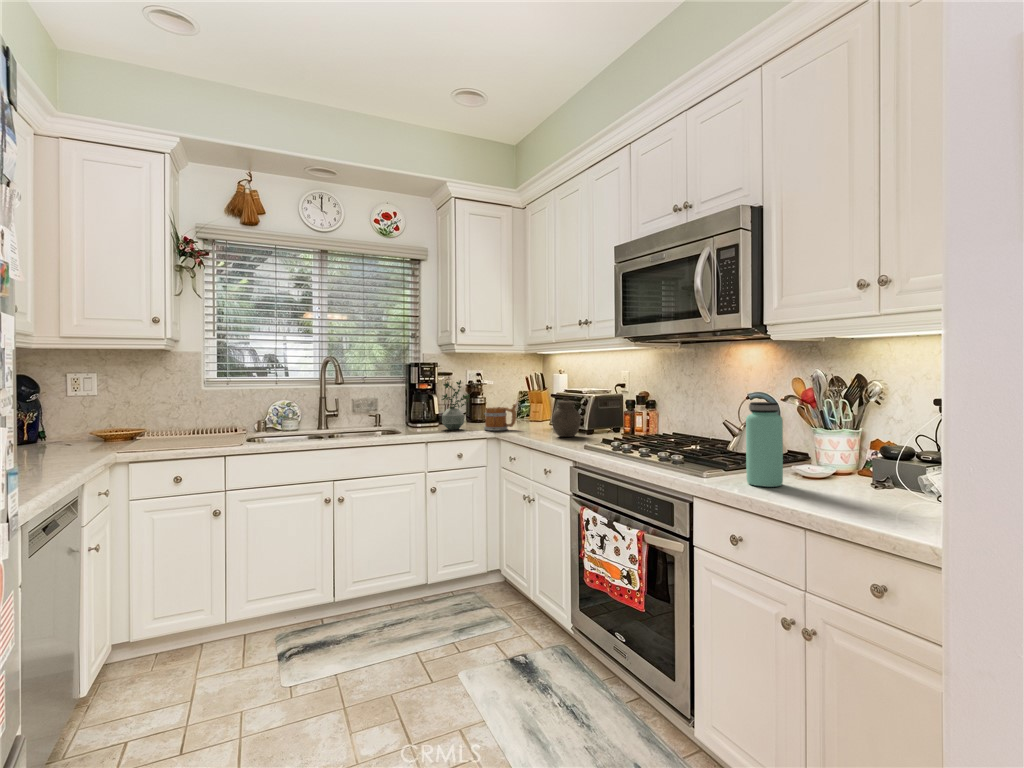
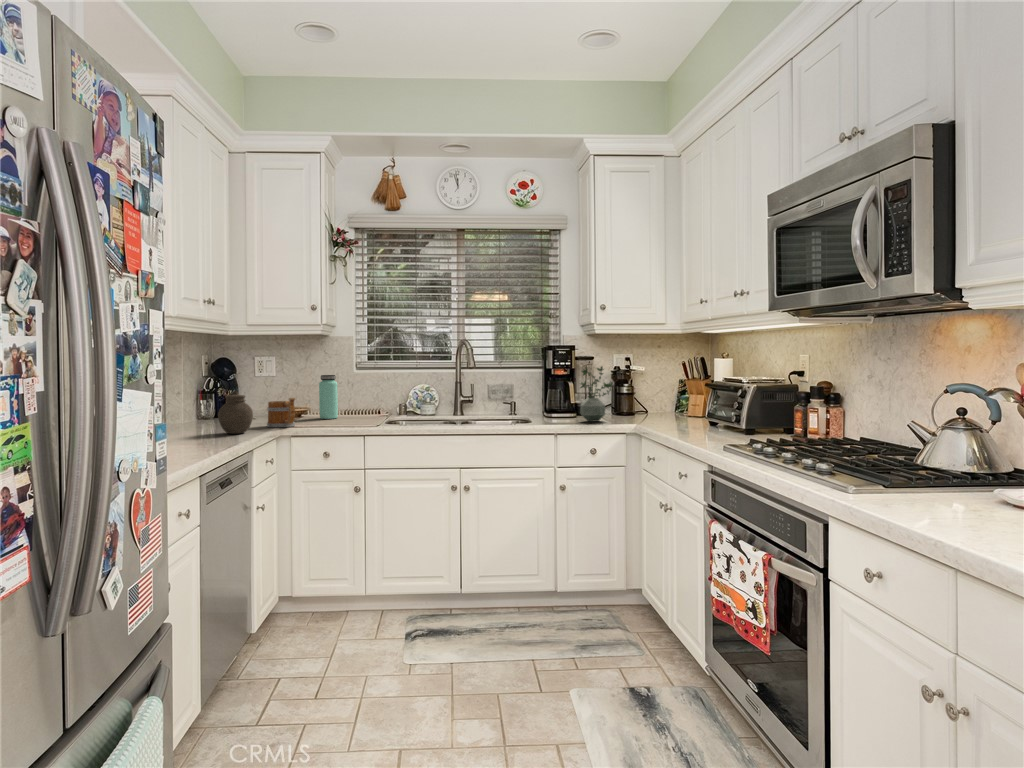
jar: present [552,397,581,437] -> present [218,391,253,434]
bottle: present [746,402,783,487] -> present [319,375,338,419]
mug: present [484,404,517,431] -> present [267,398,295,427]

